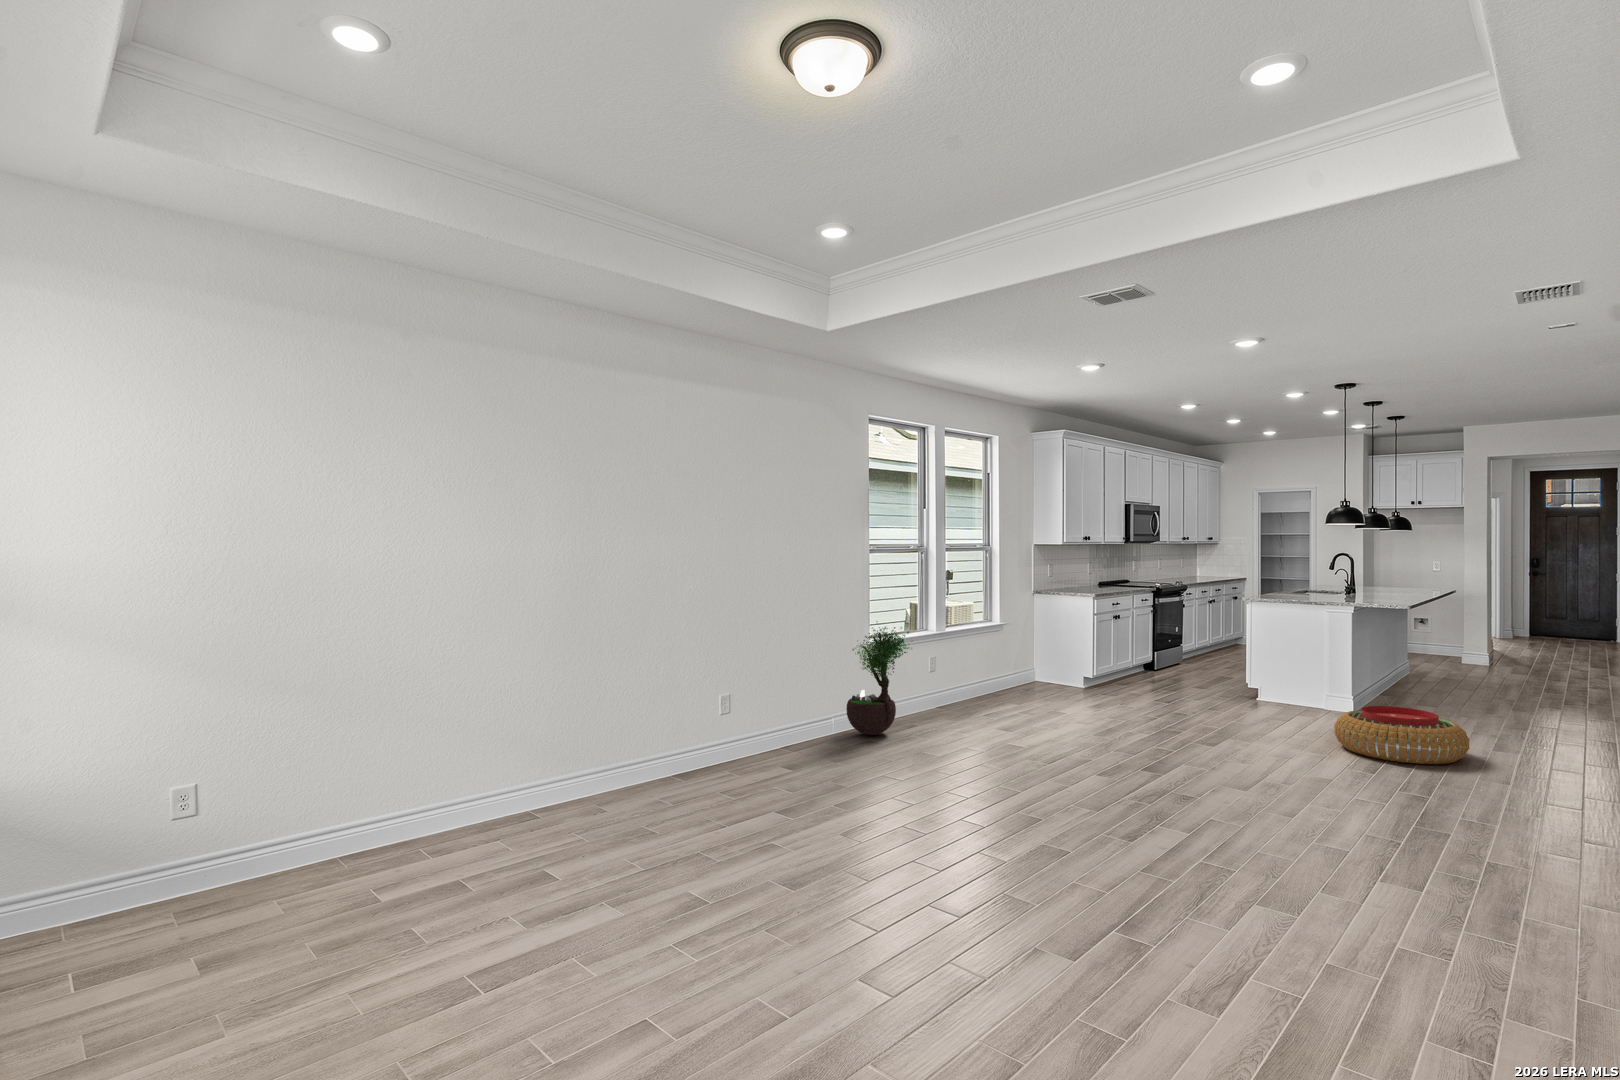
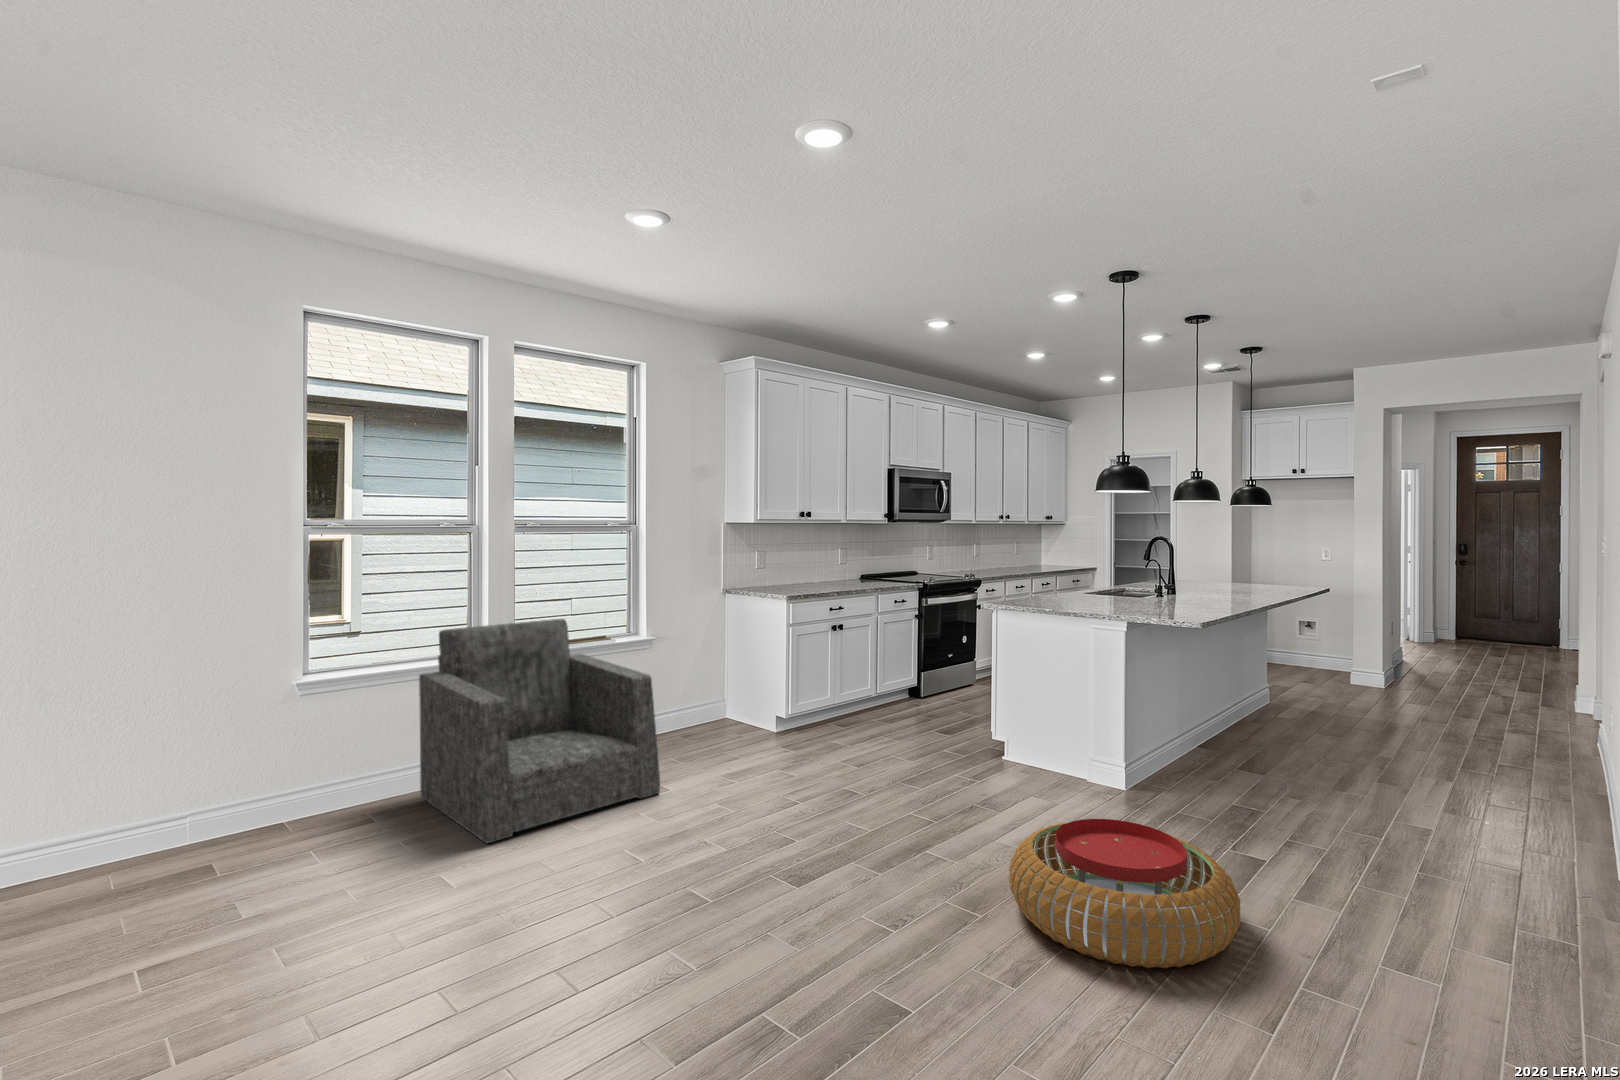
armchair: none [921,607,1067,731] -> present [419,619,660,843]
potted tree: present [846,627,909,735] -> none [161,657,307,854]

